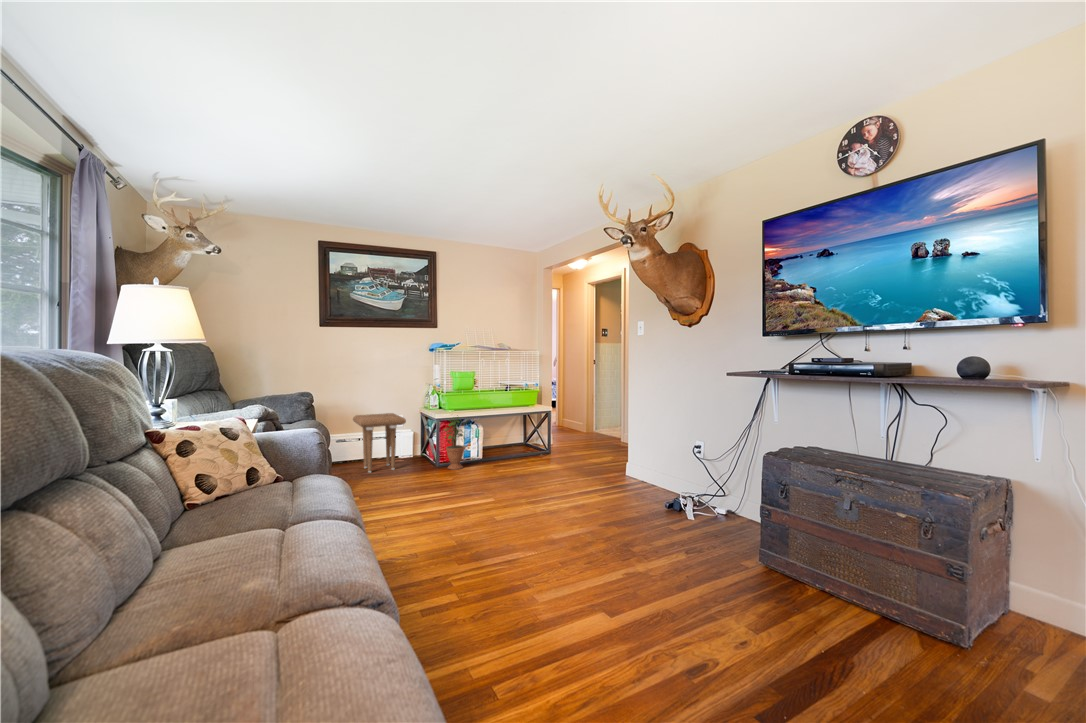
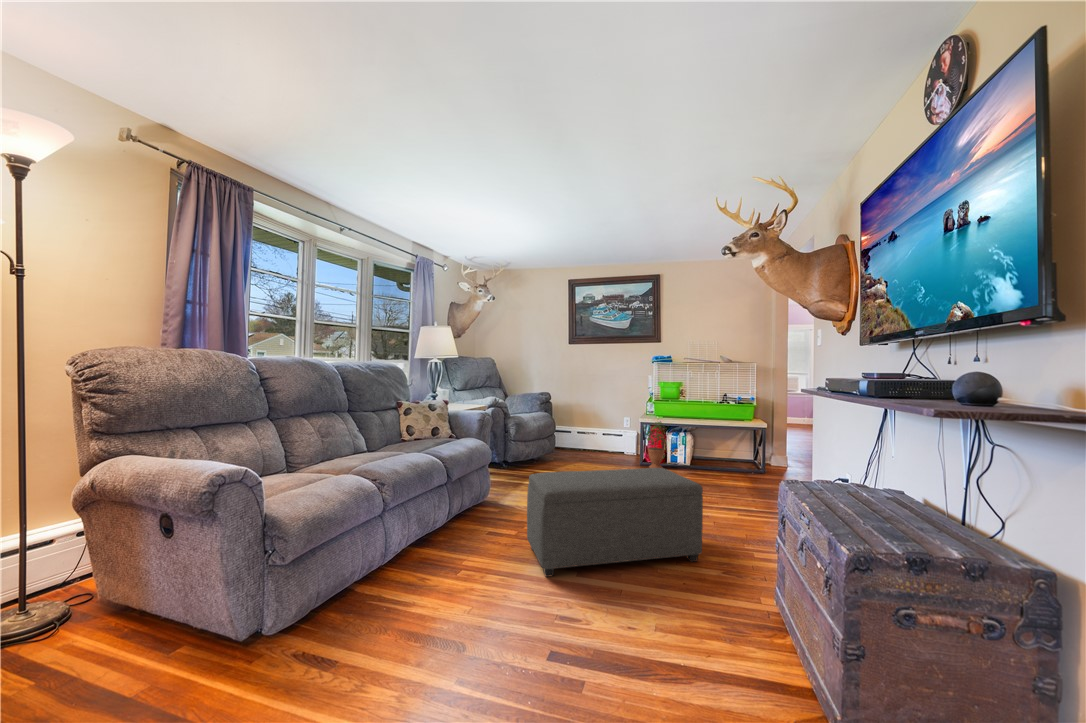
side table: present [353,413,406,473] -> none [583,412,622,460]
ottoman: none [498,461,643,615] -> present [527,468,703,577]

